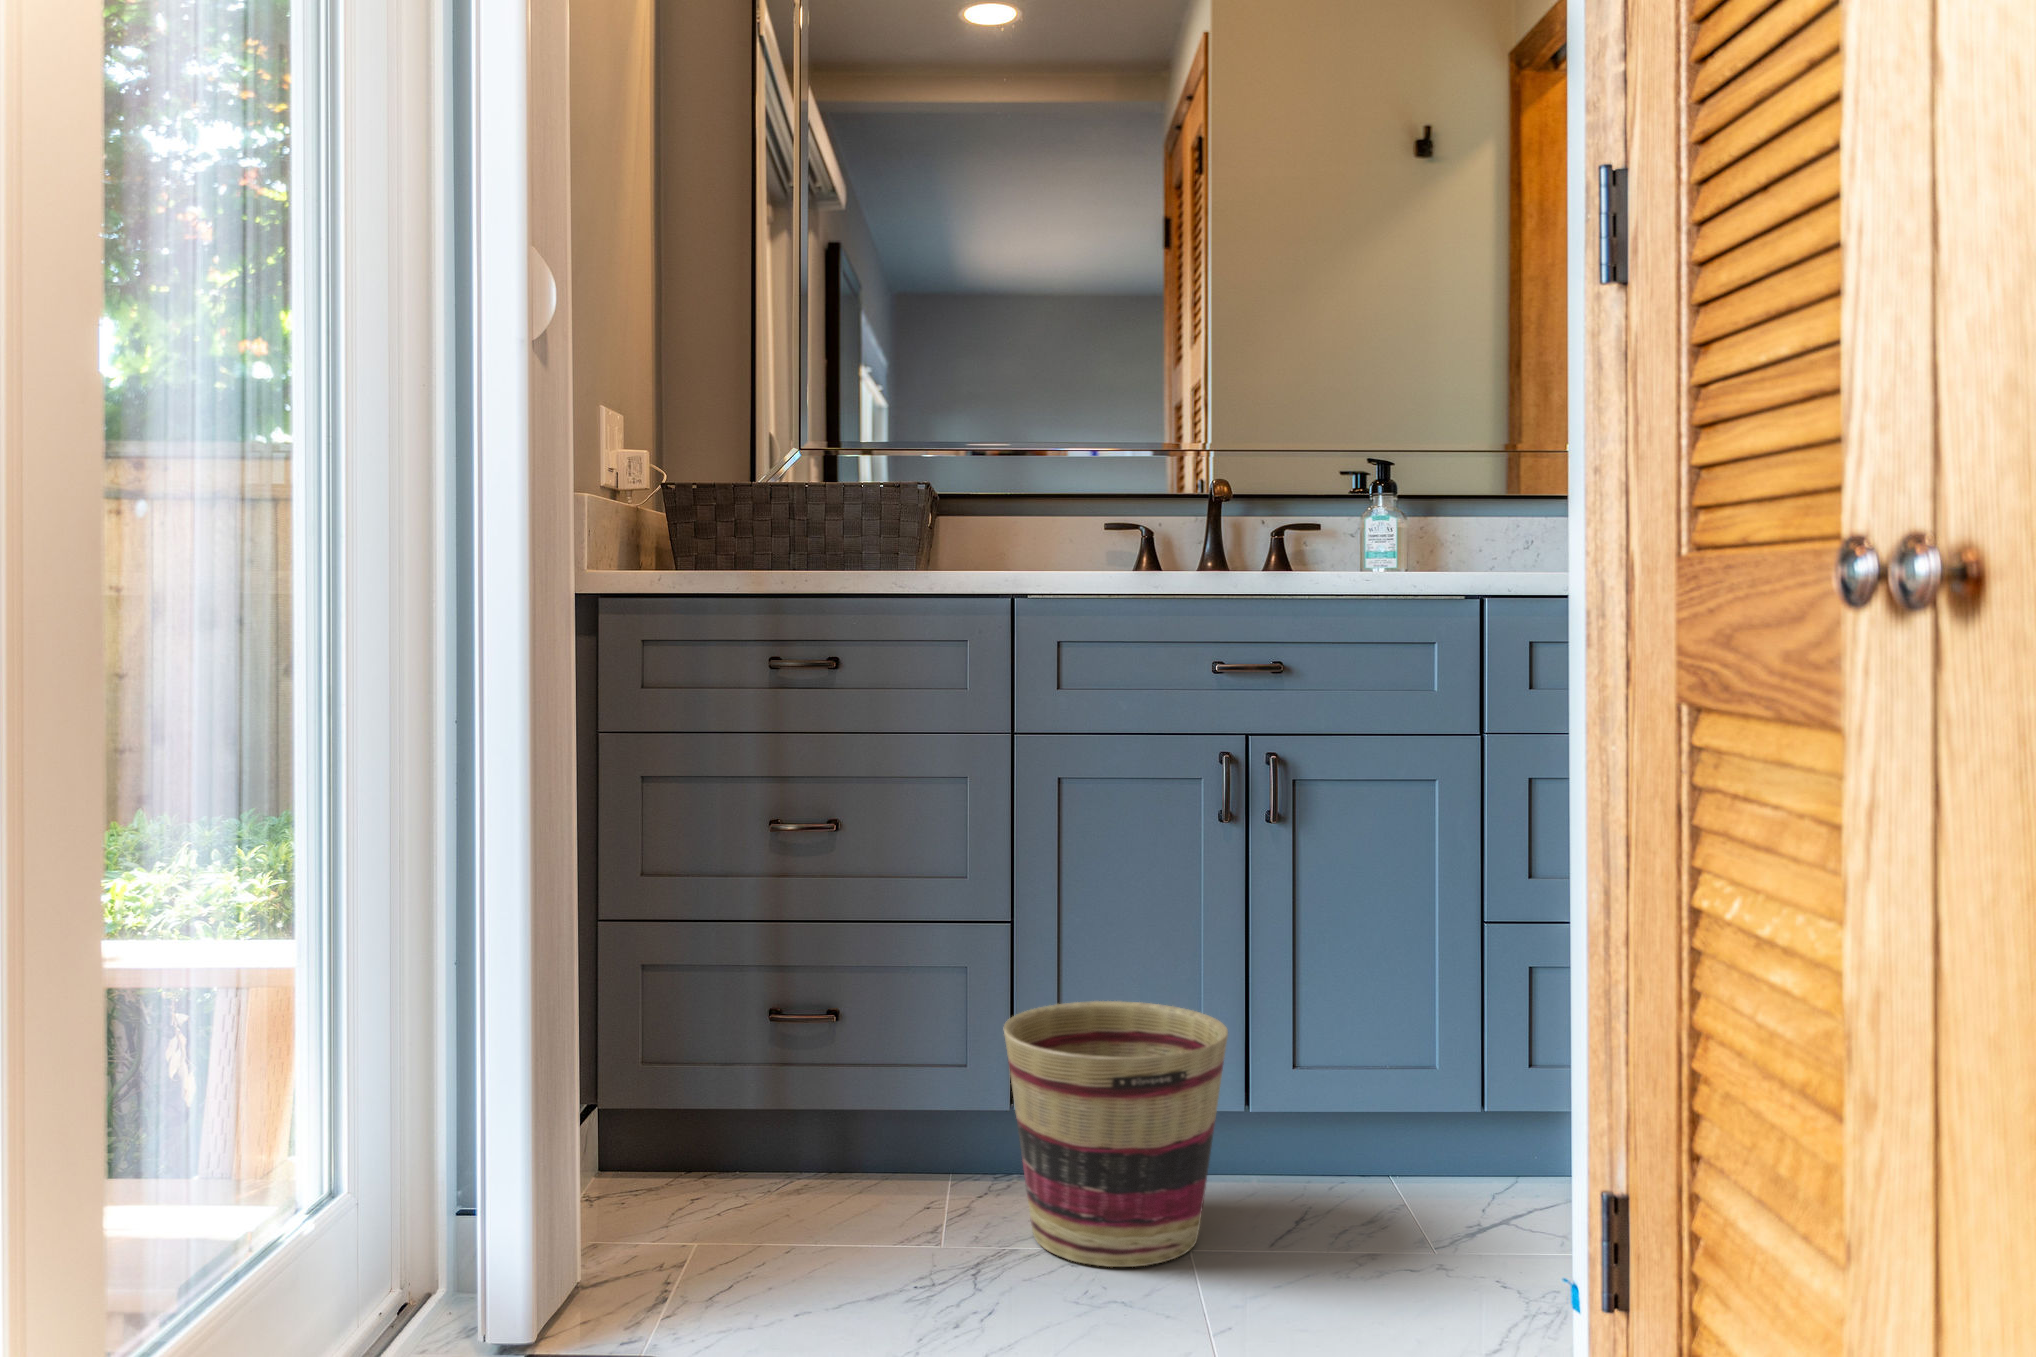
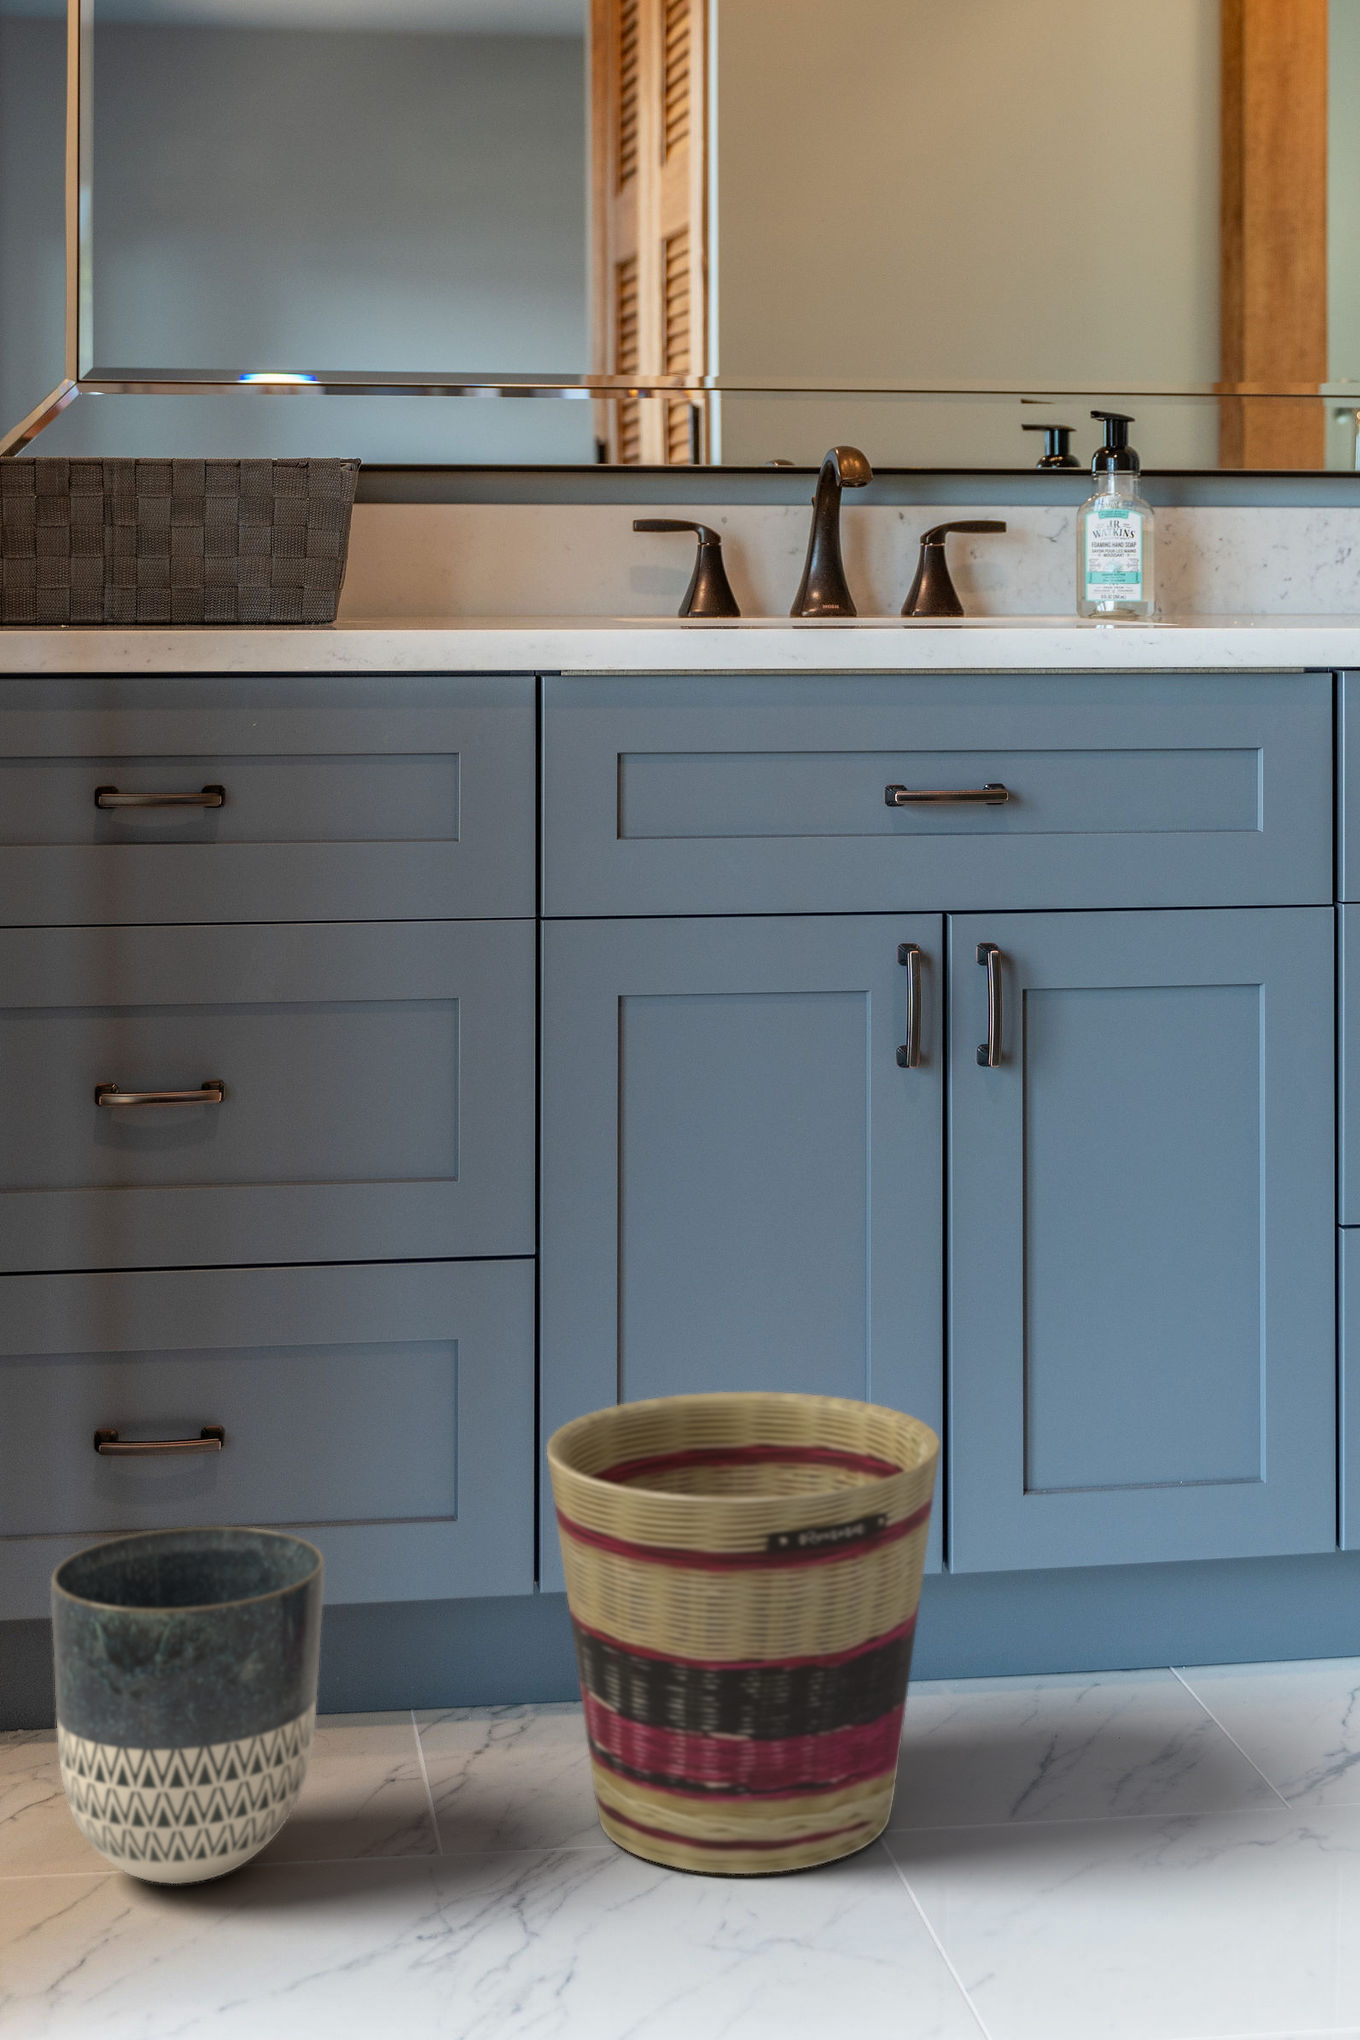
planter: none [733,1055,880,1241] -> present [51,1527,324,1884]

